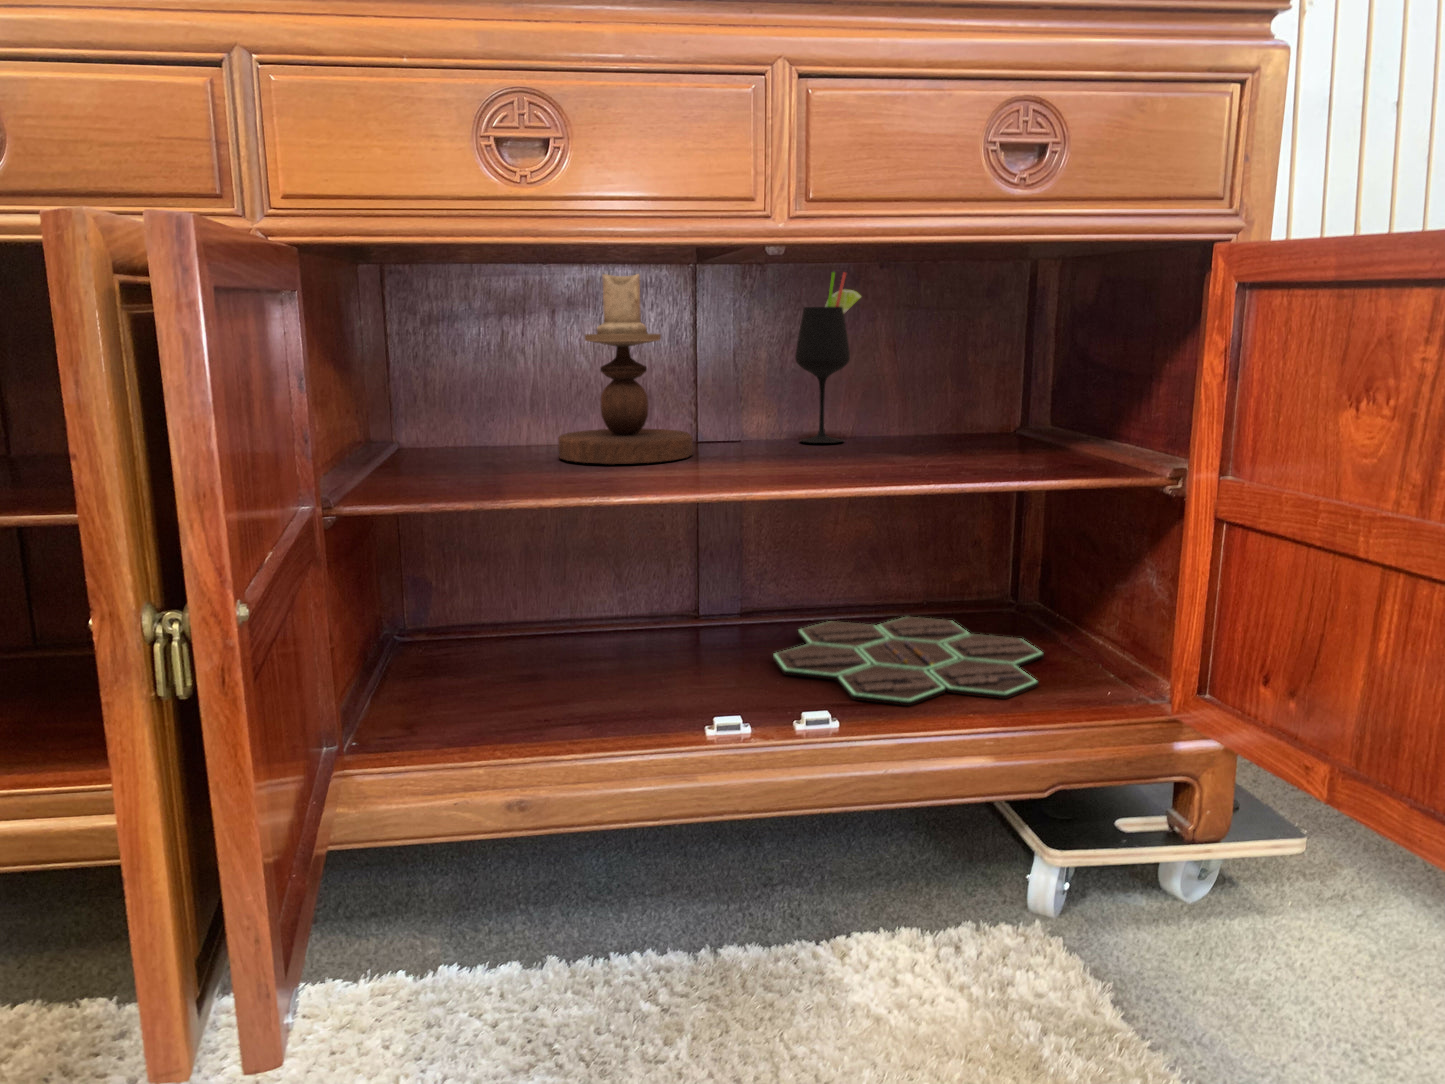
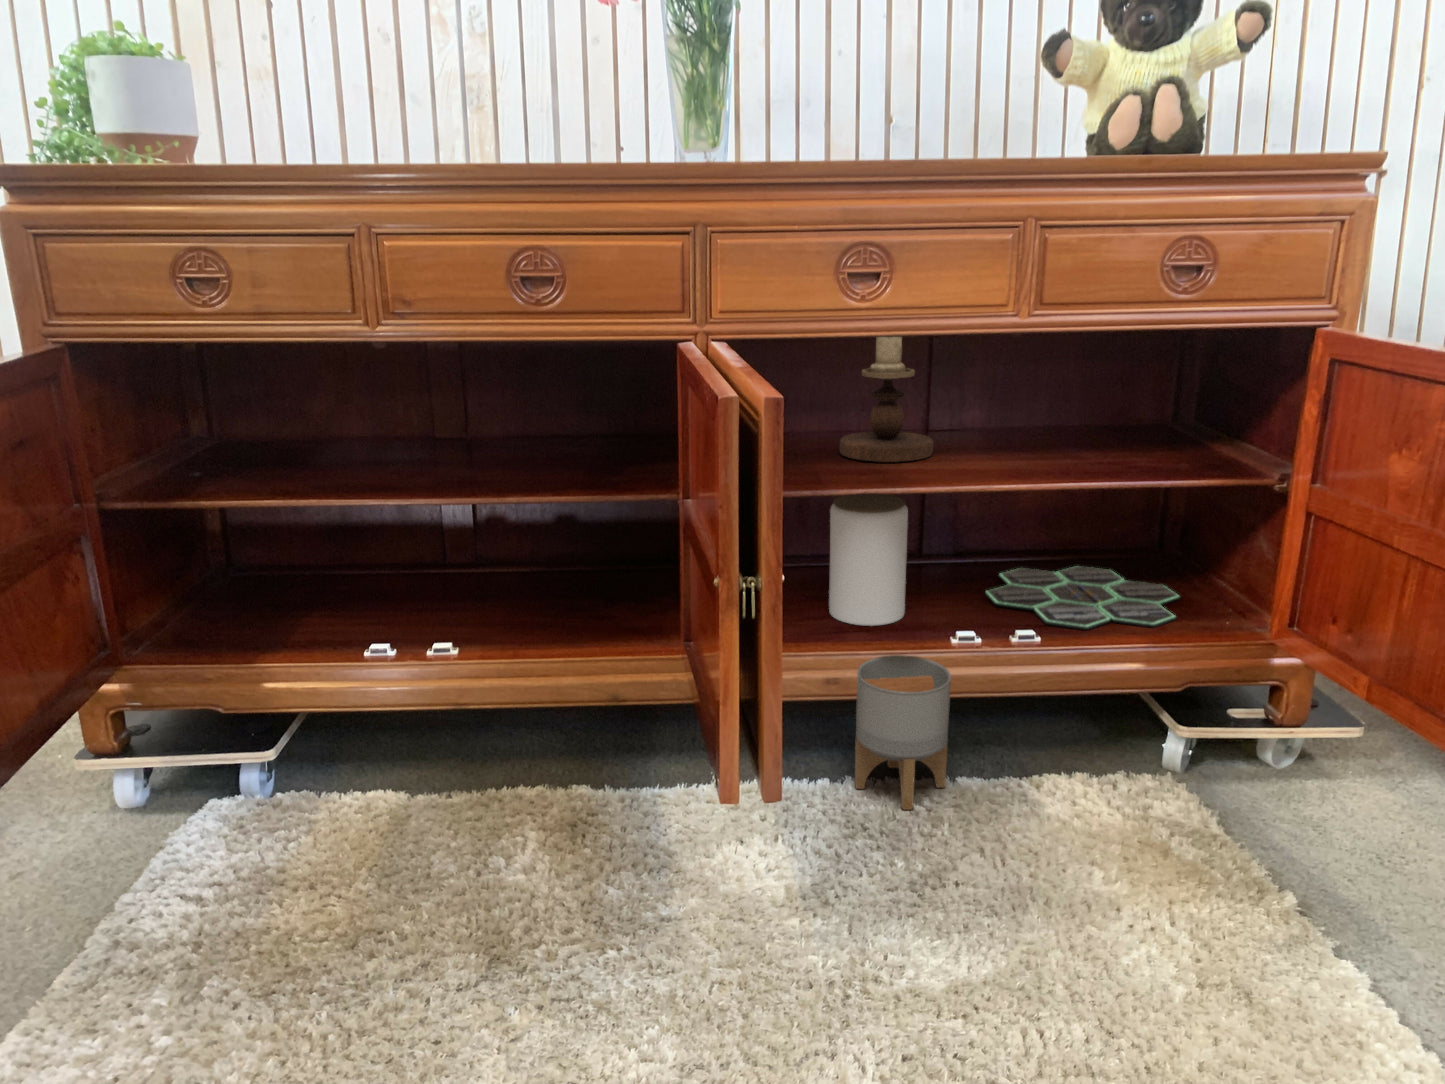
wine glass: present [795,272,861,443] -> none [1004,322,1056,443]
jar: none [526,510,647,710] -> present [829,493,908,626]
planter: none [547,756,699,1013] -> present [855,655,951,810]

